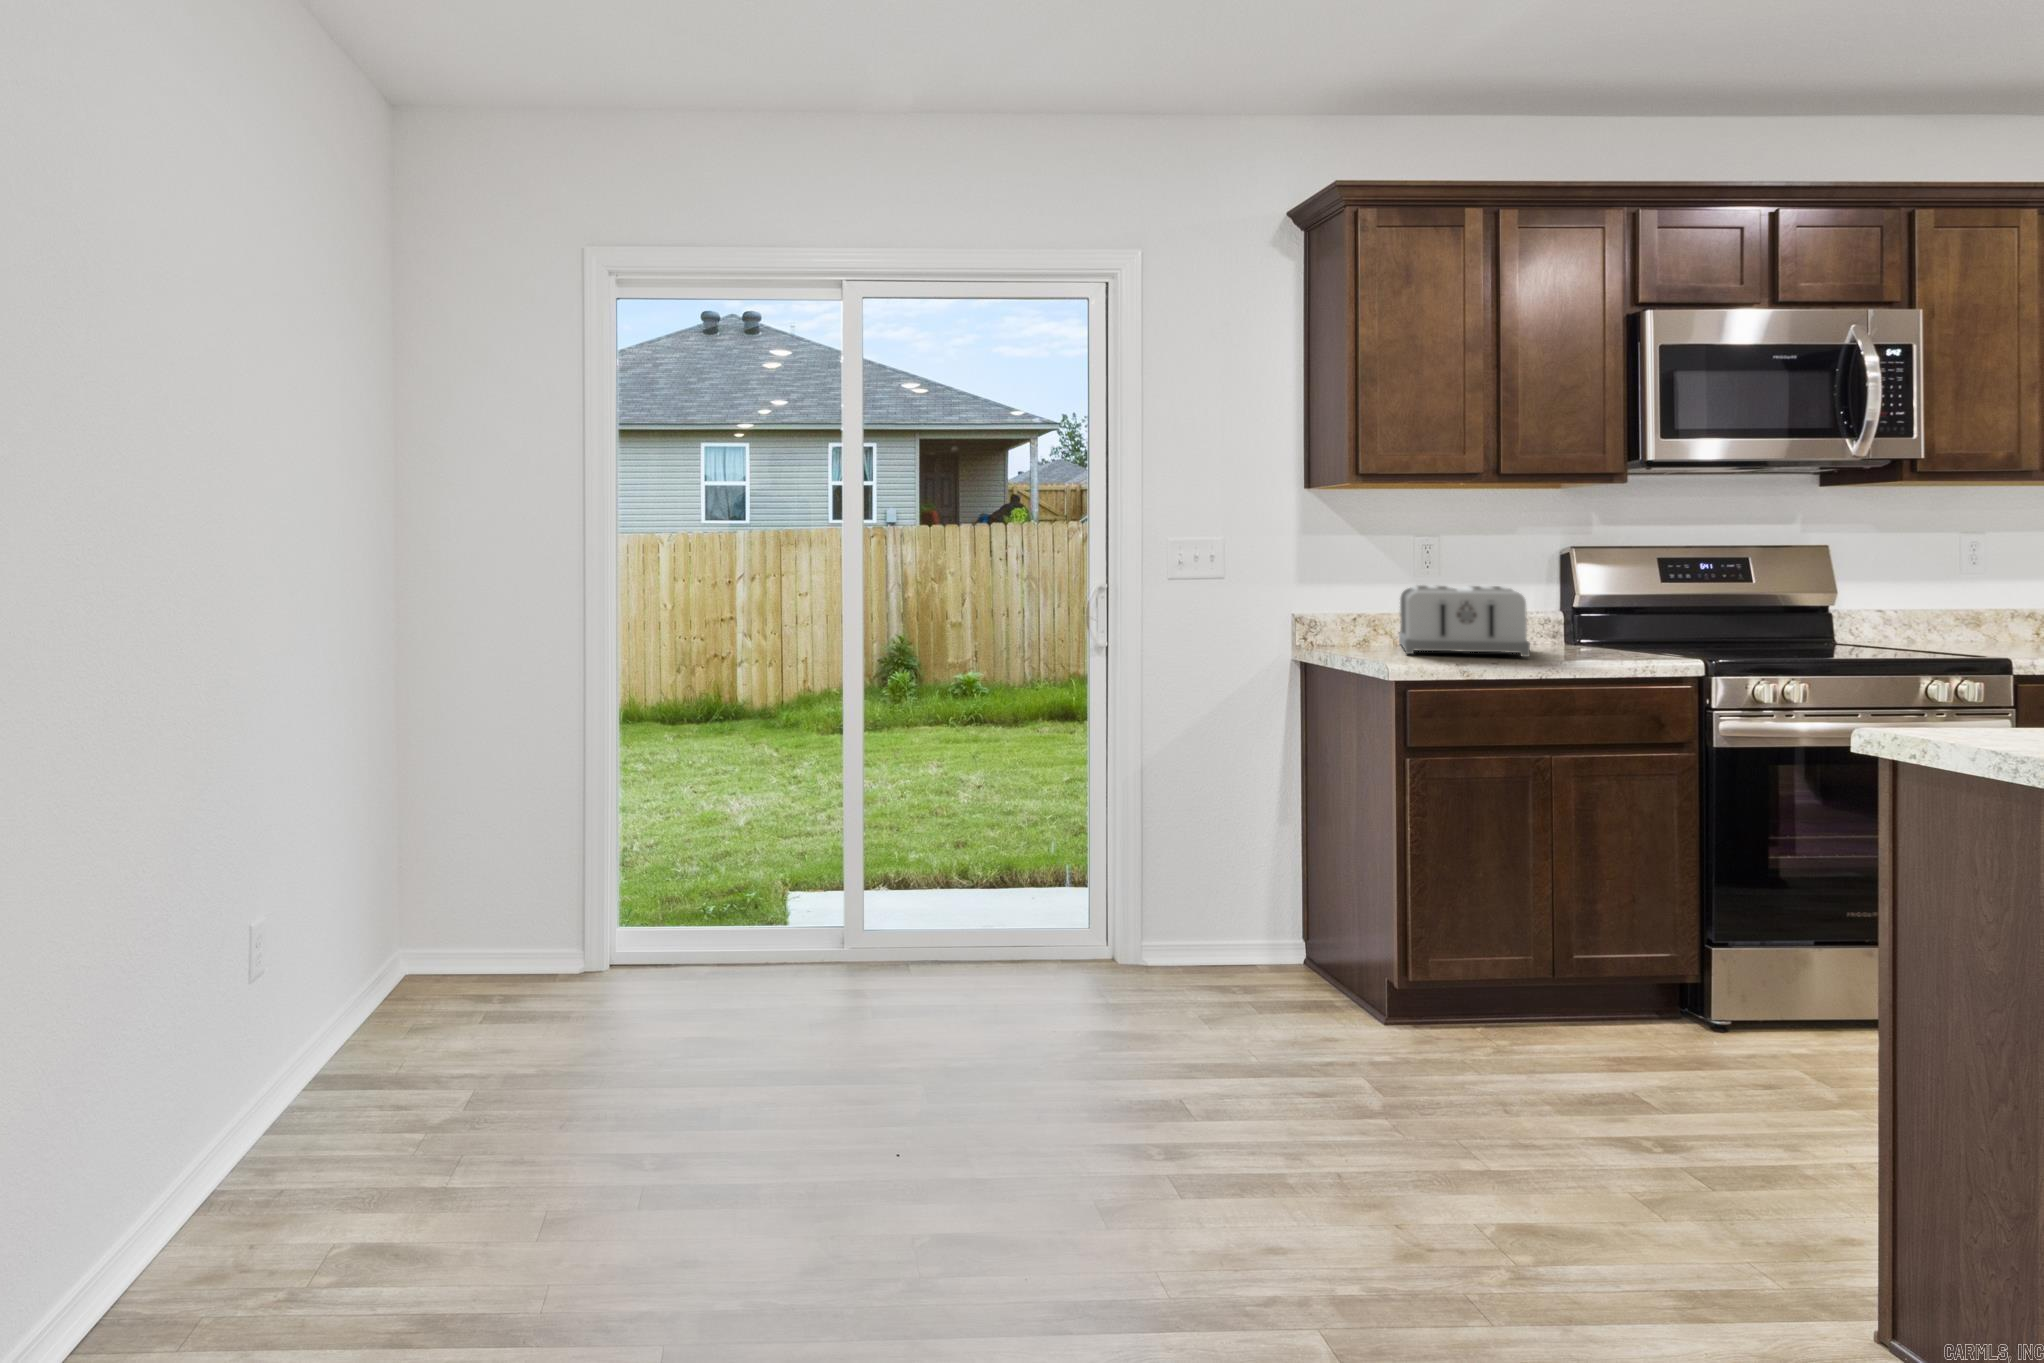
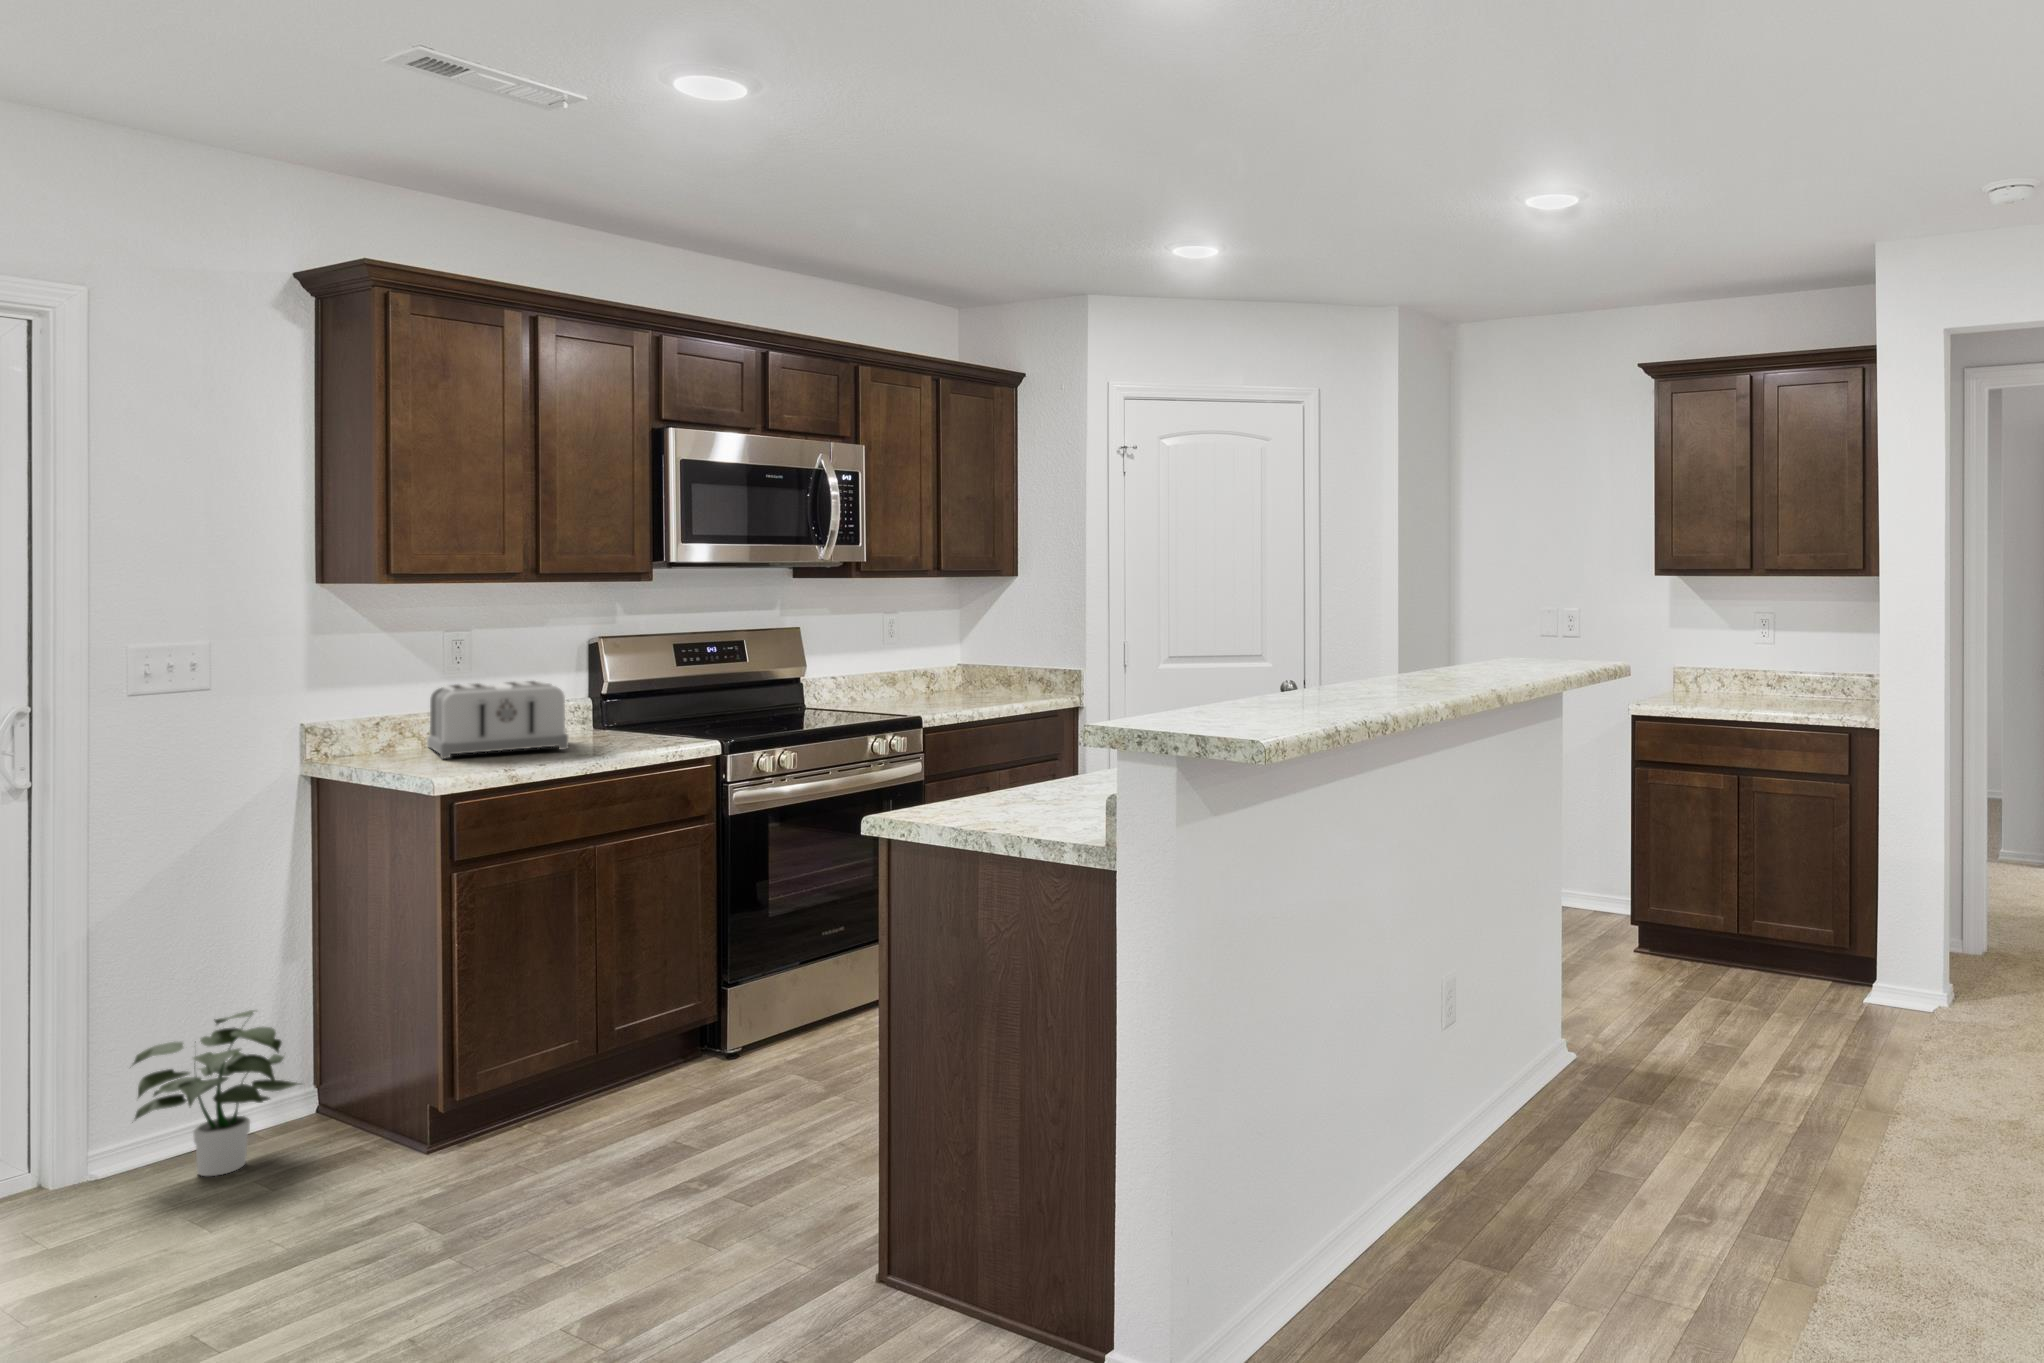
potted plant: none [1166,853,1293,985] -> present [133,1010,300,1176]

